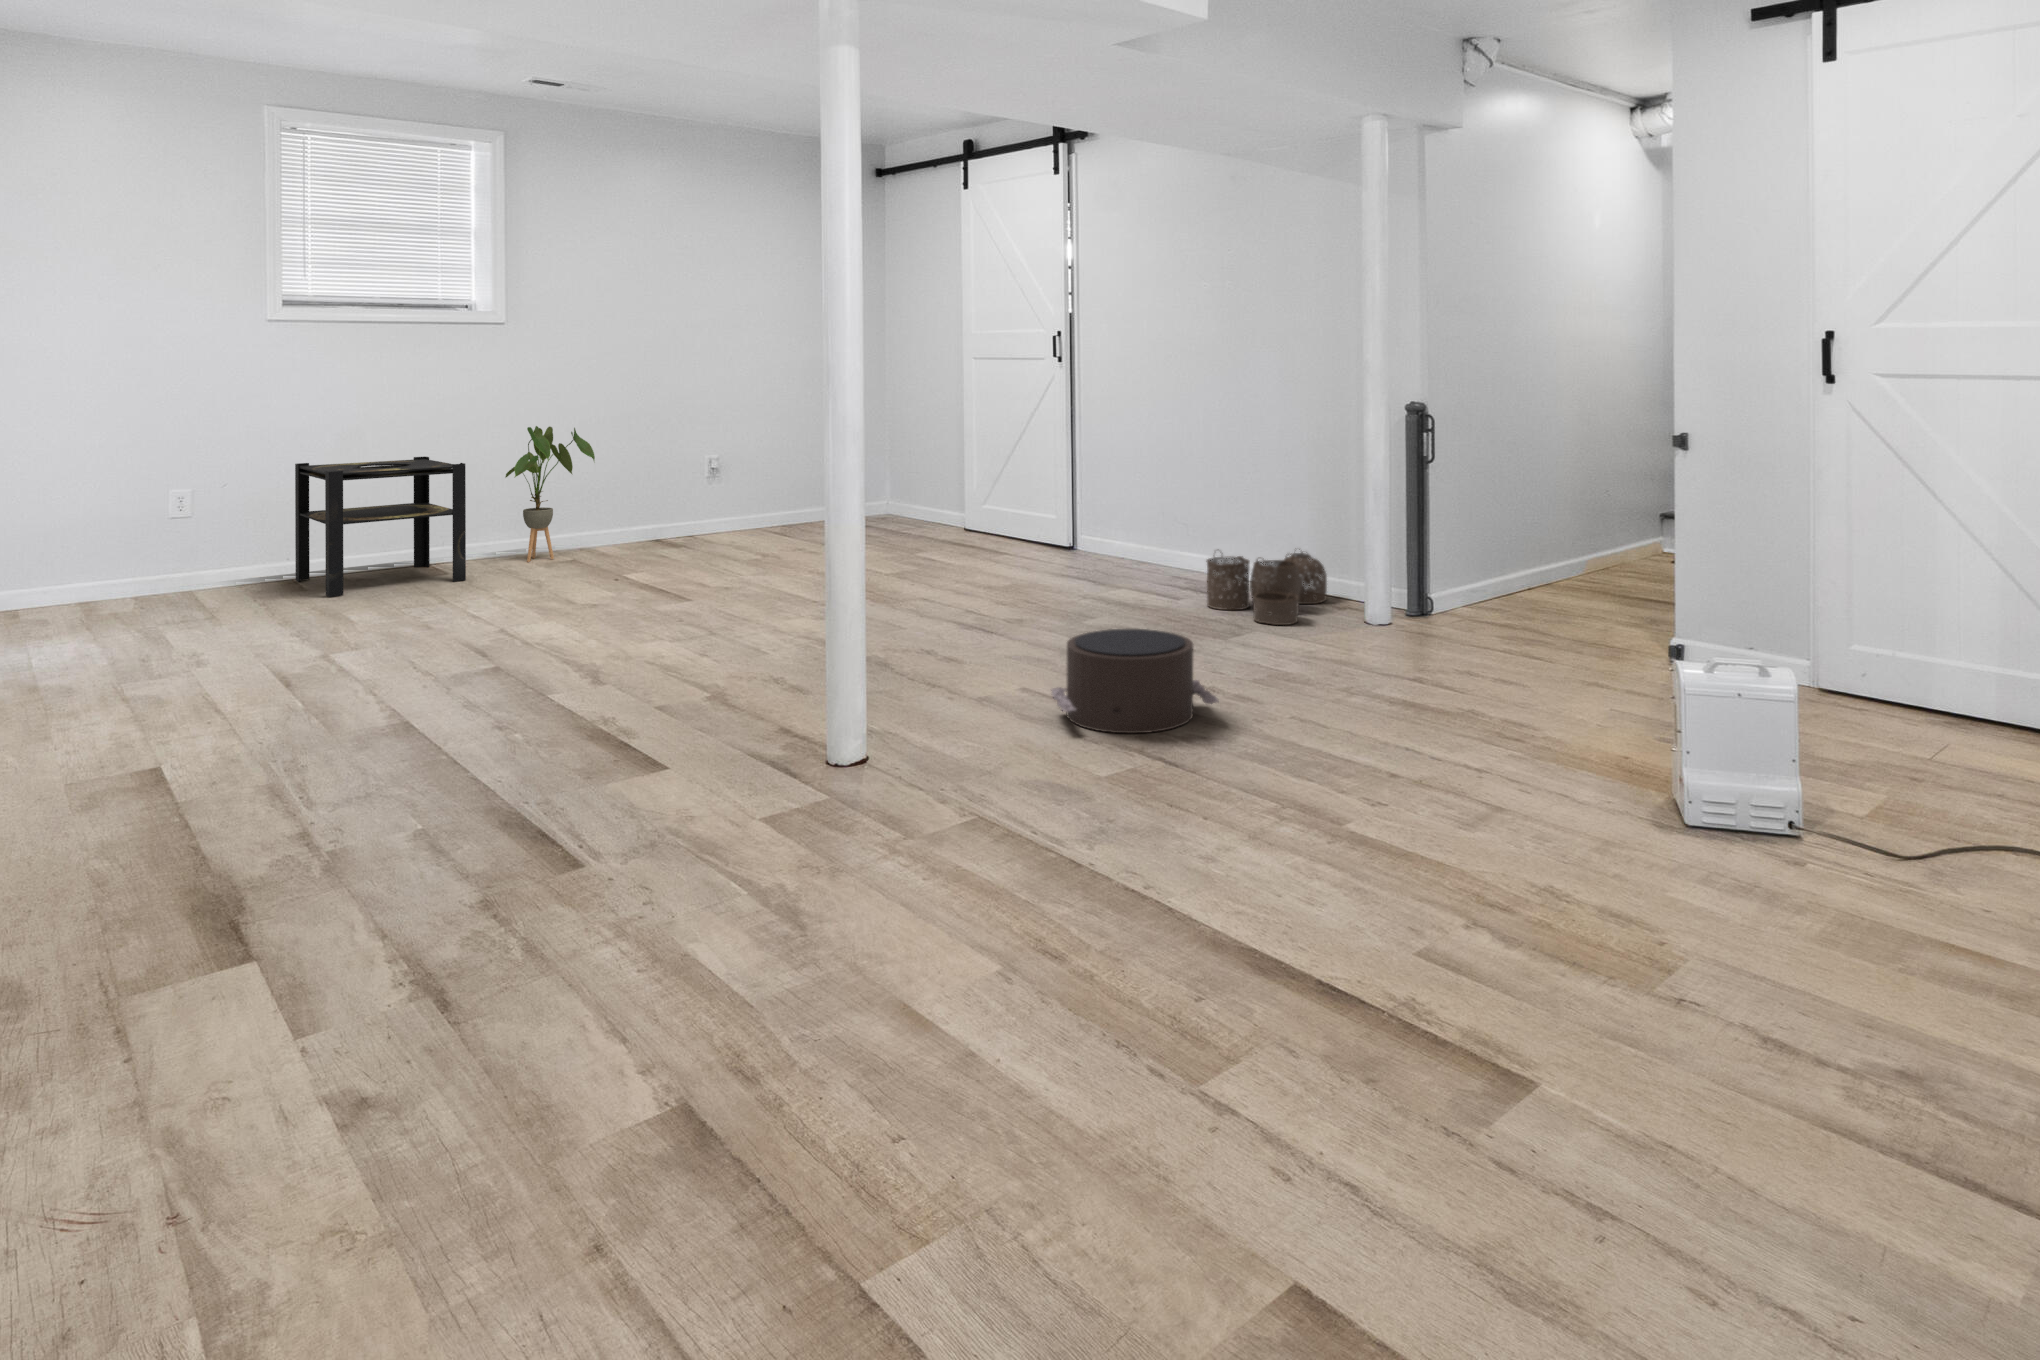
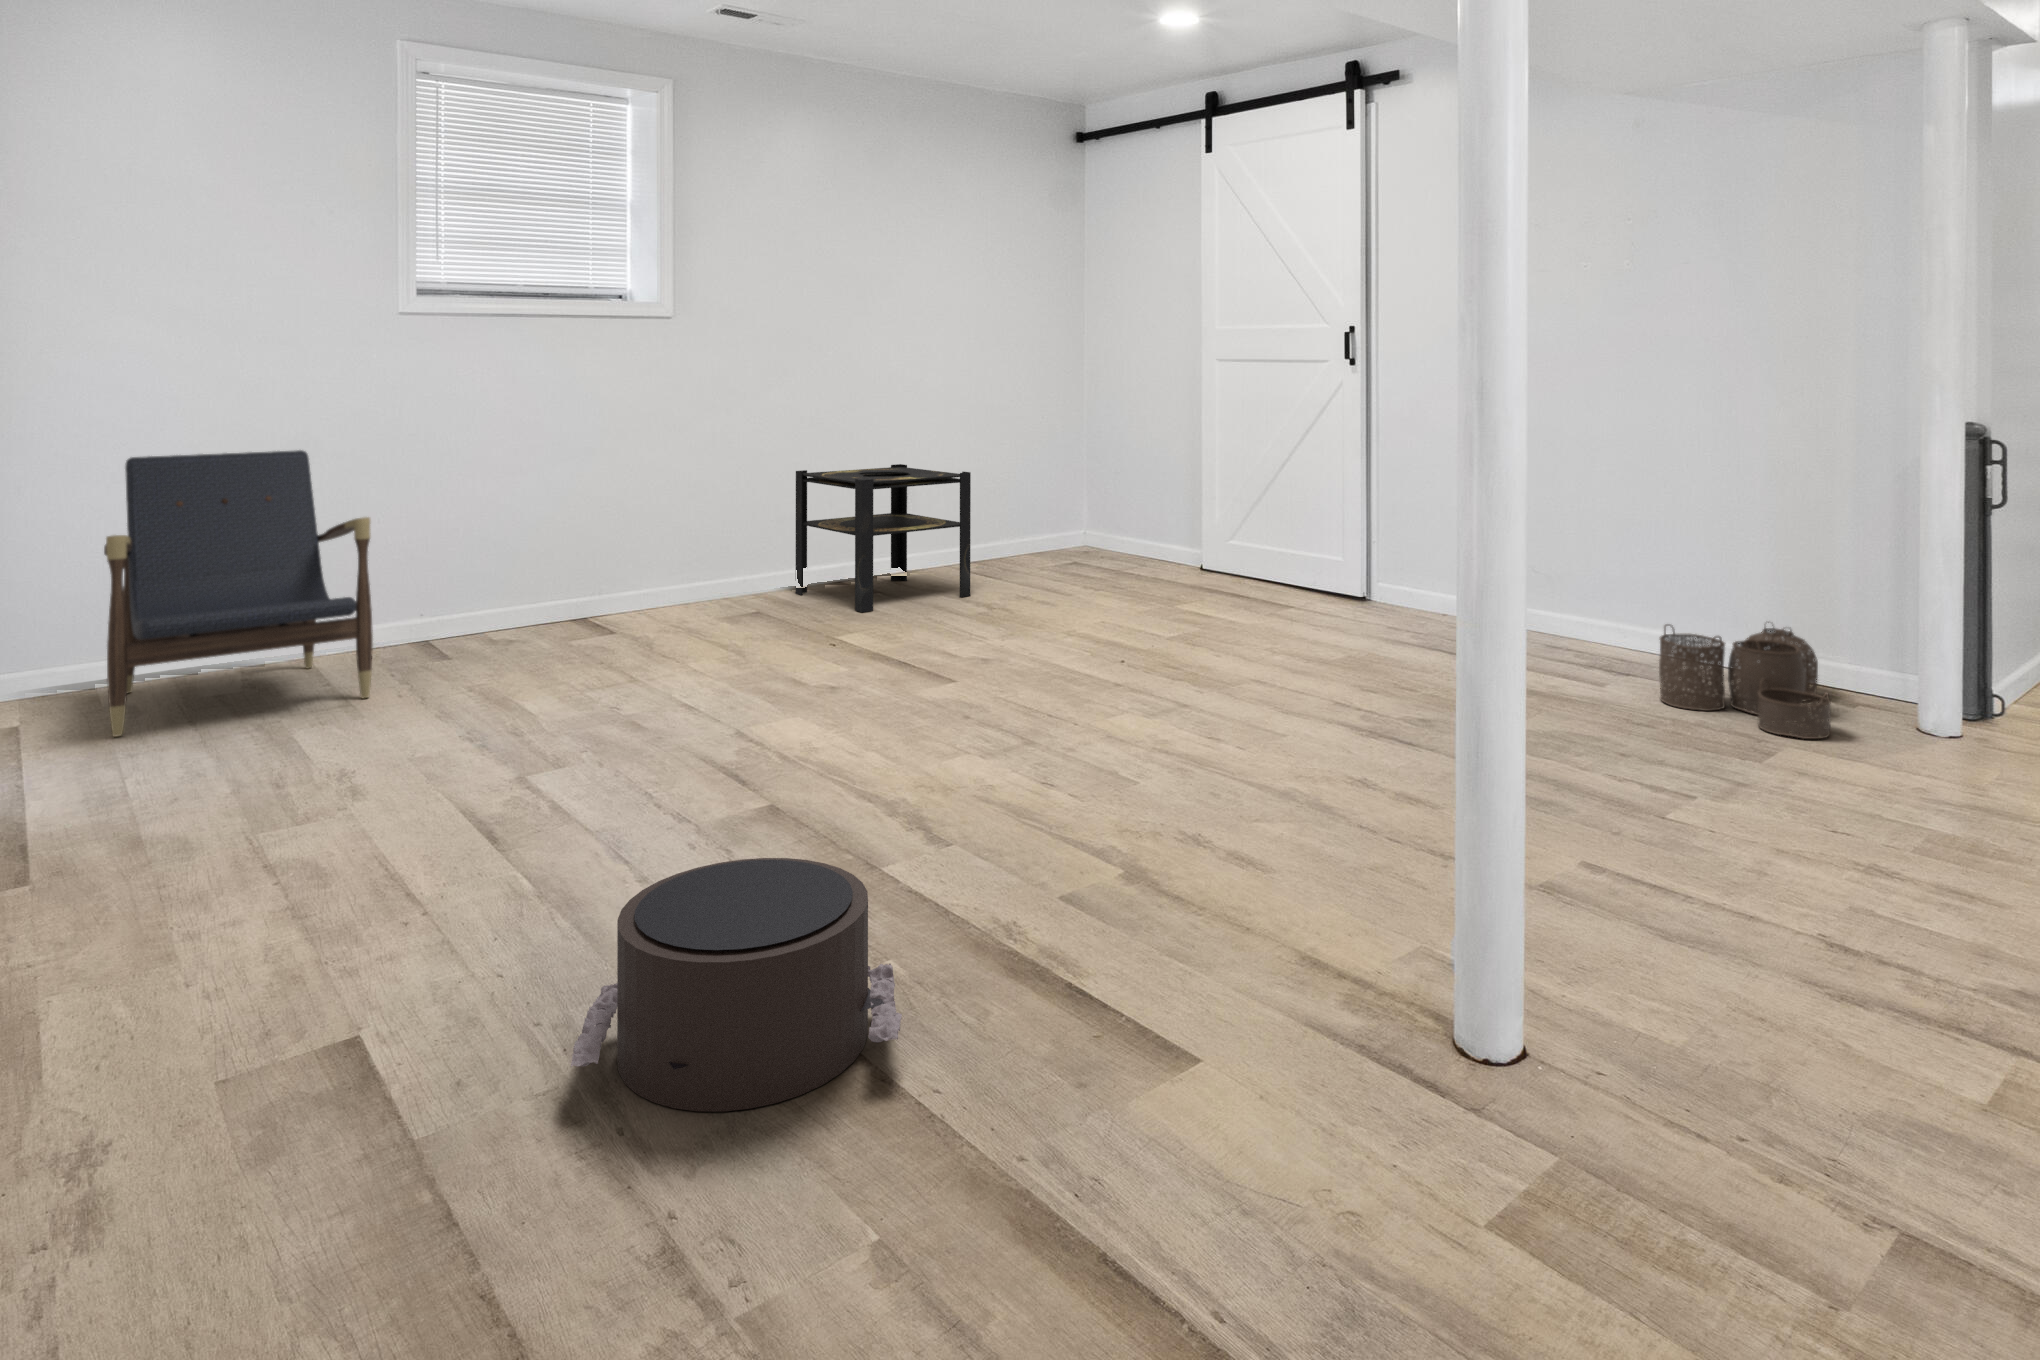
house plant: present [505,426,595,562] -> none [670,448,780,619]
lounge chair: none [23,427,238,636] -> present [104,450,373,736]
side table: present [295,457,466,597] -> present [796,464,971,612]
pouf: present [1051,629,1218,733] -> present [571,858,902,1112]

